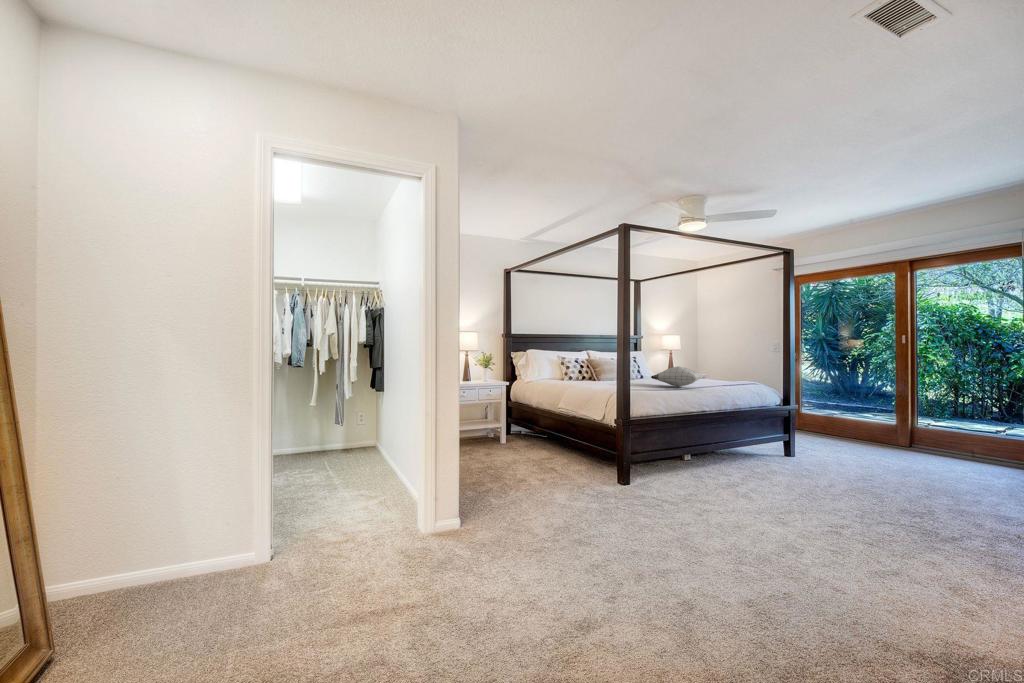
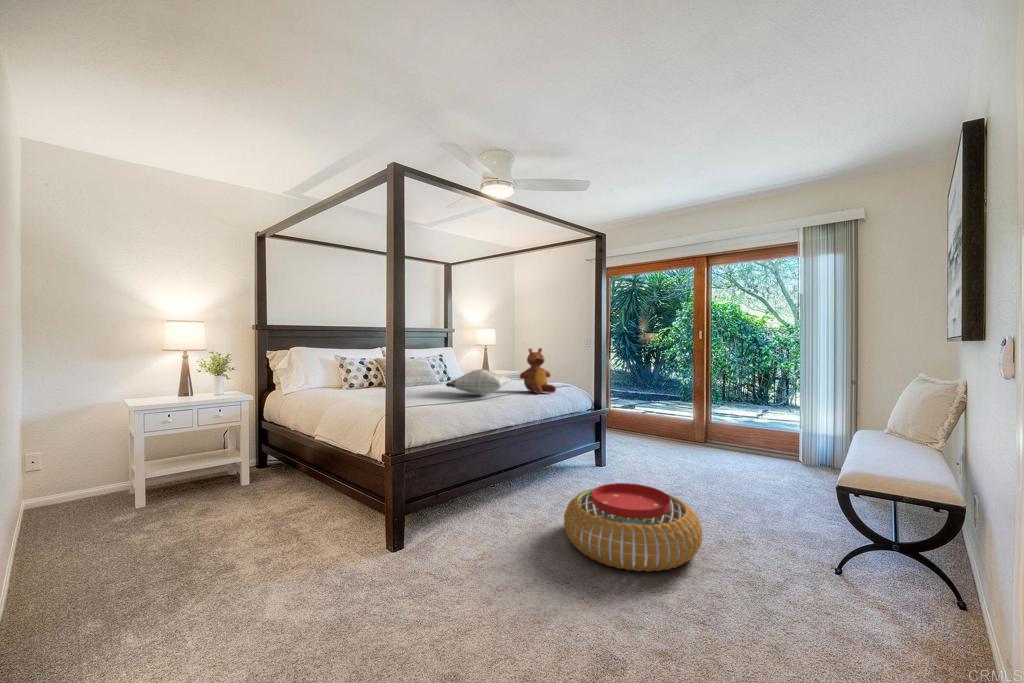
teddy bear: none [711,351,744,388] -> present [520,348,556,394]
pouf: none [751,457,875,517] -> present [564,483,702,572]

